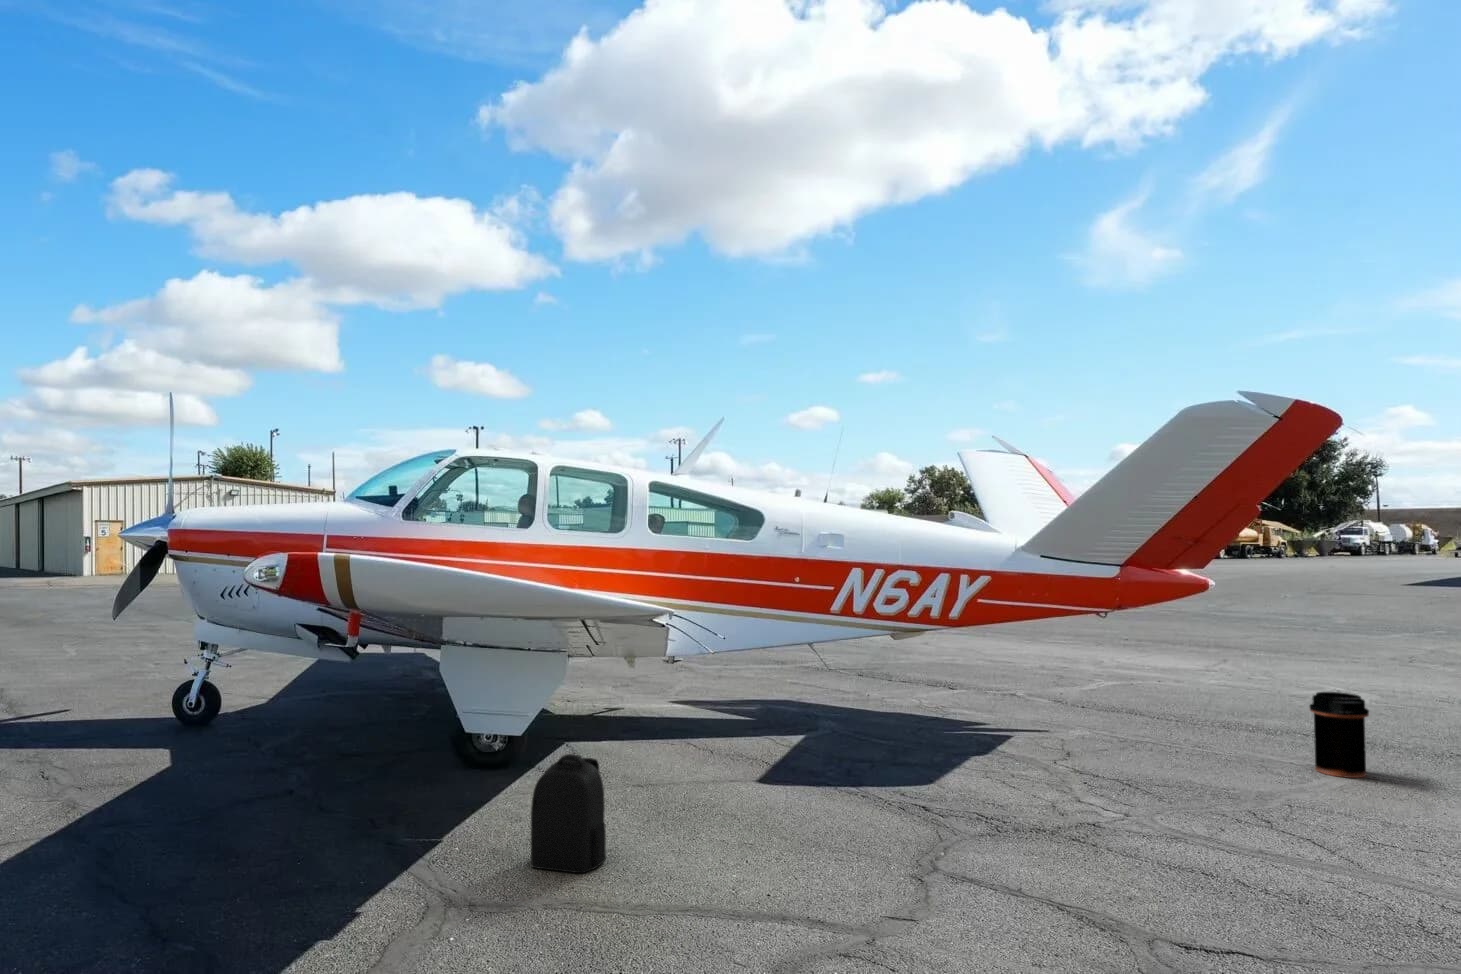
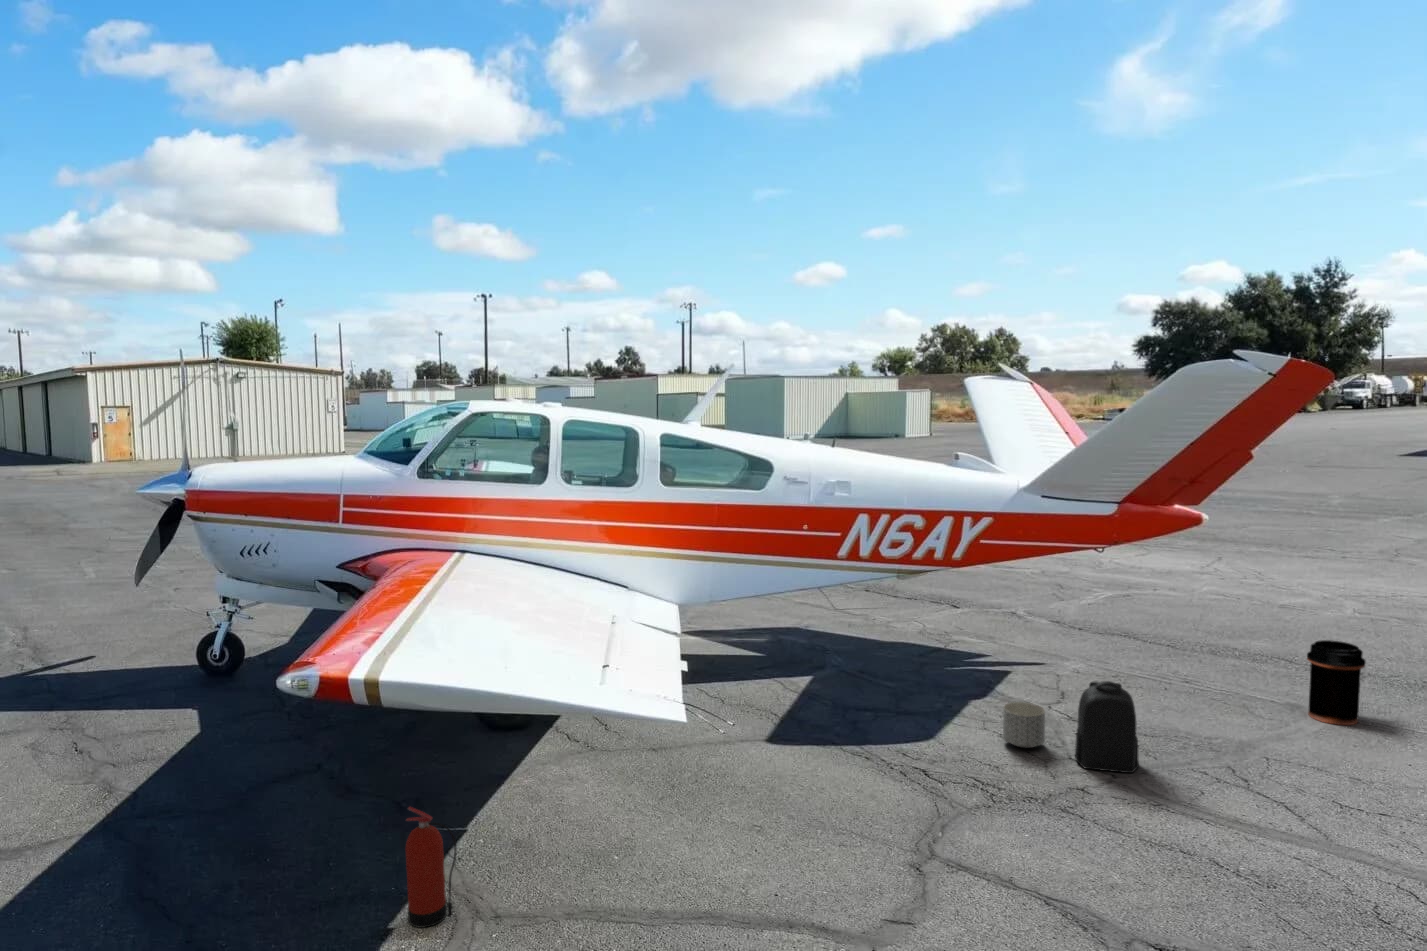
planter: none [999,744,1042,791] -> present [1003,702,1045,748]
backpack: present [531,754,606,873] -> present [1075,681,1139,773]
fire extinguisher: none [363,786,419,917] -> present [406,807,456,928]

